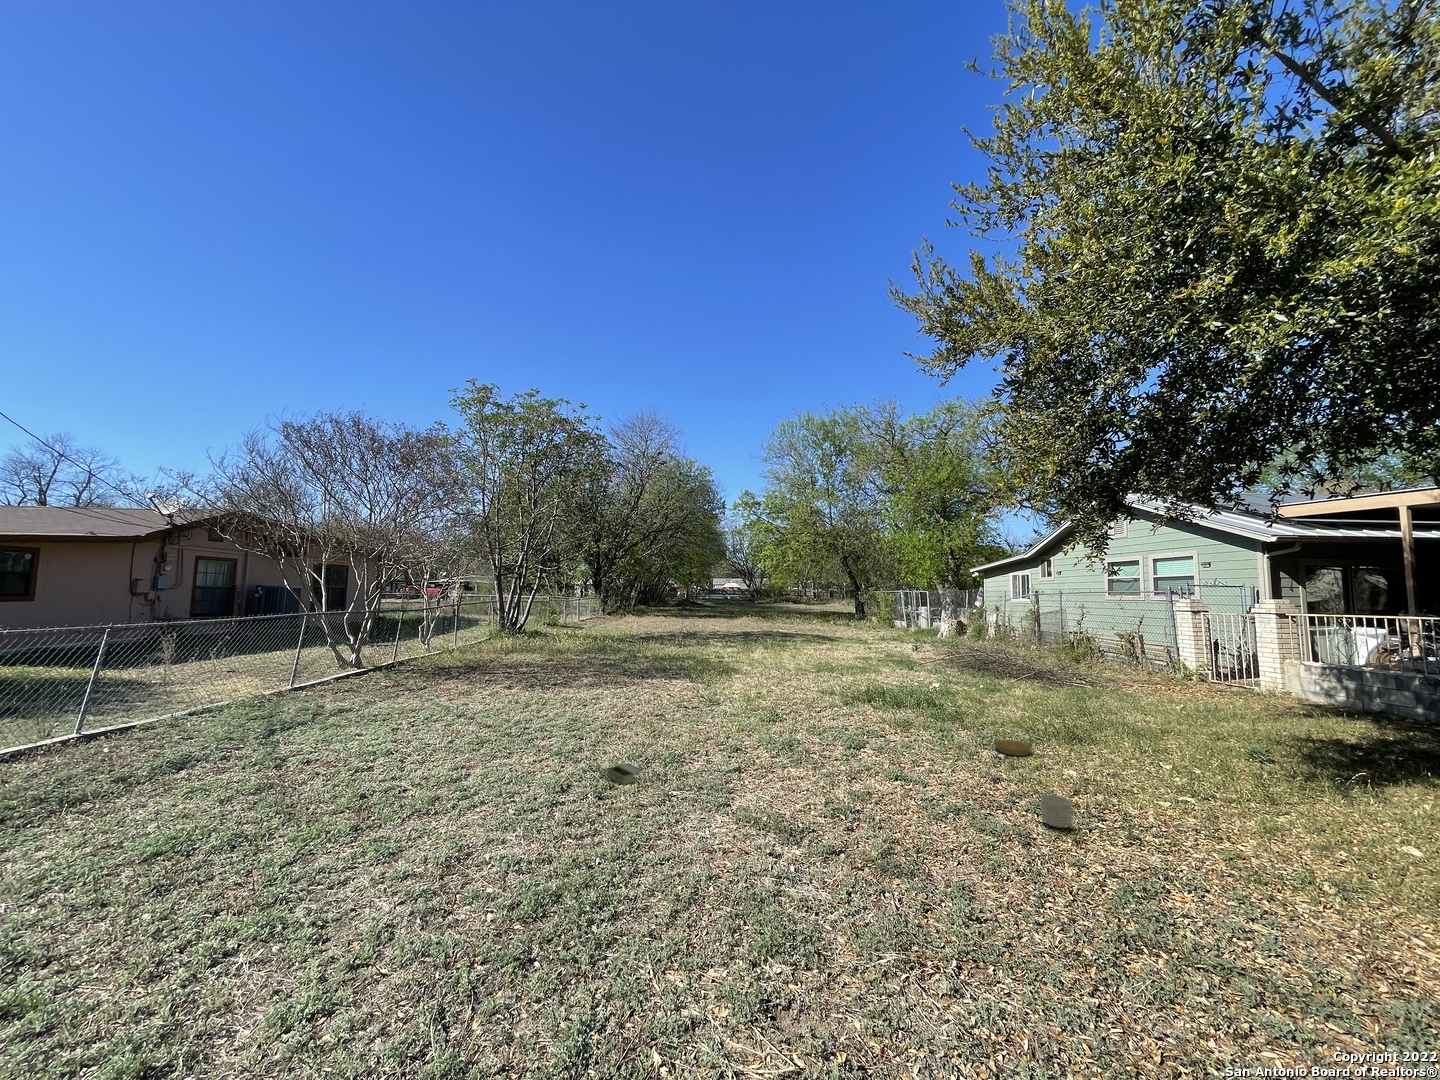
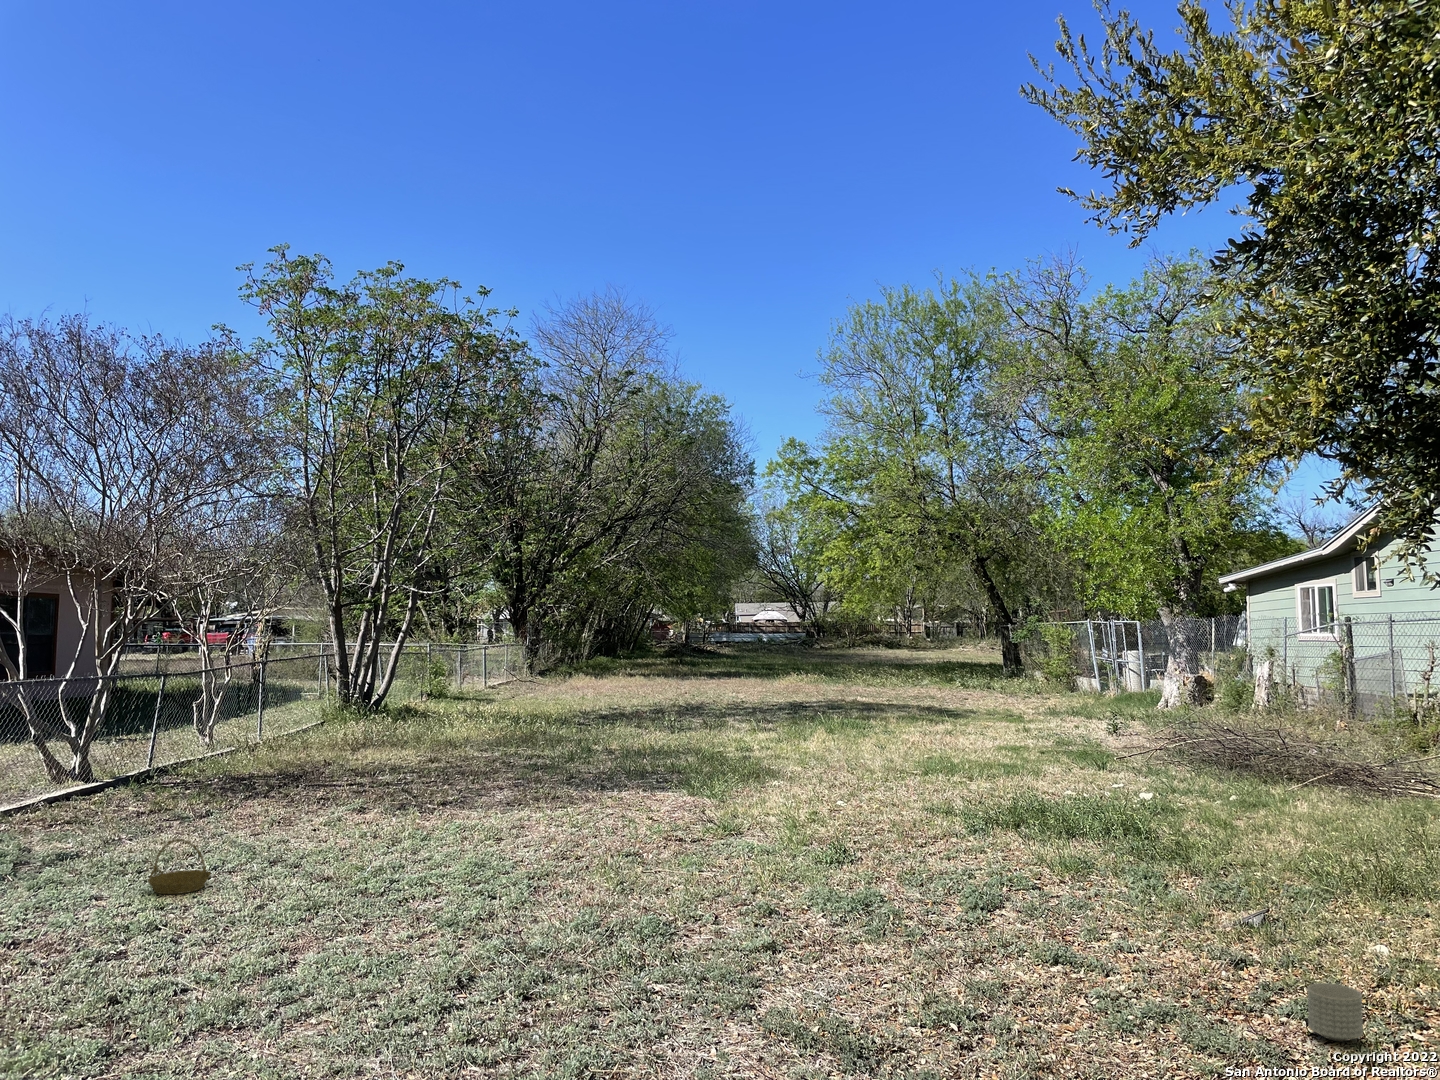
basket: present [994,722,1033,756] -> present [148,839,211,894]
toolbox: present [607,763,643,785] -> none [537,939,601,977]

